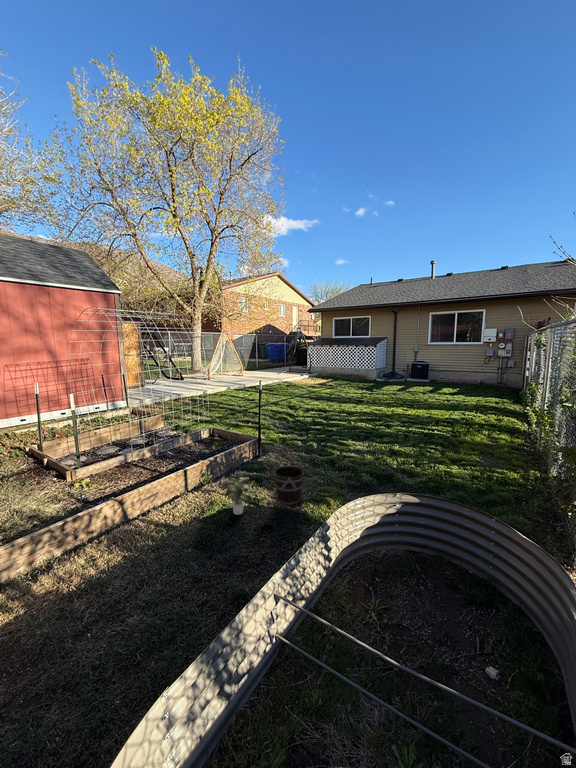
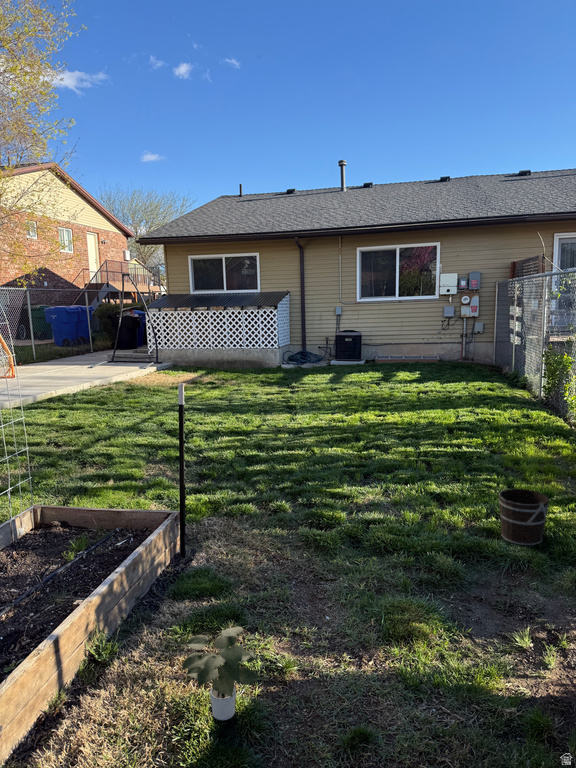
bucket: present [274,466,304,504] -> present [499,488,549,545]

